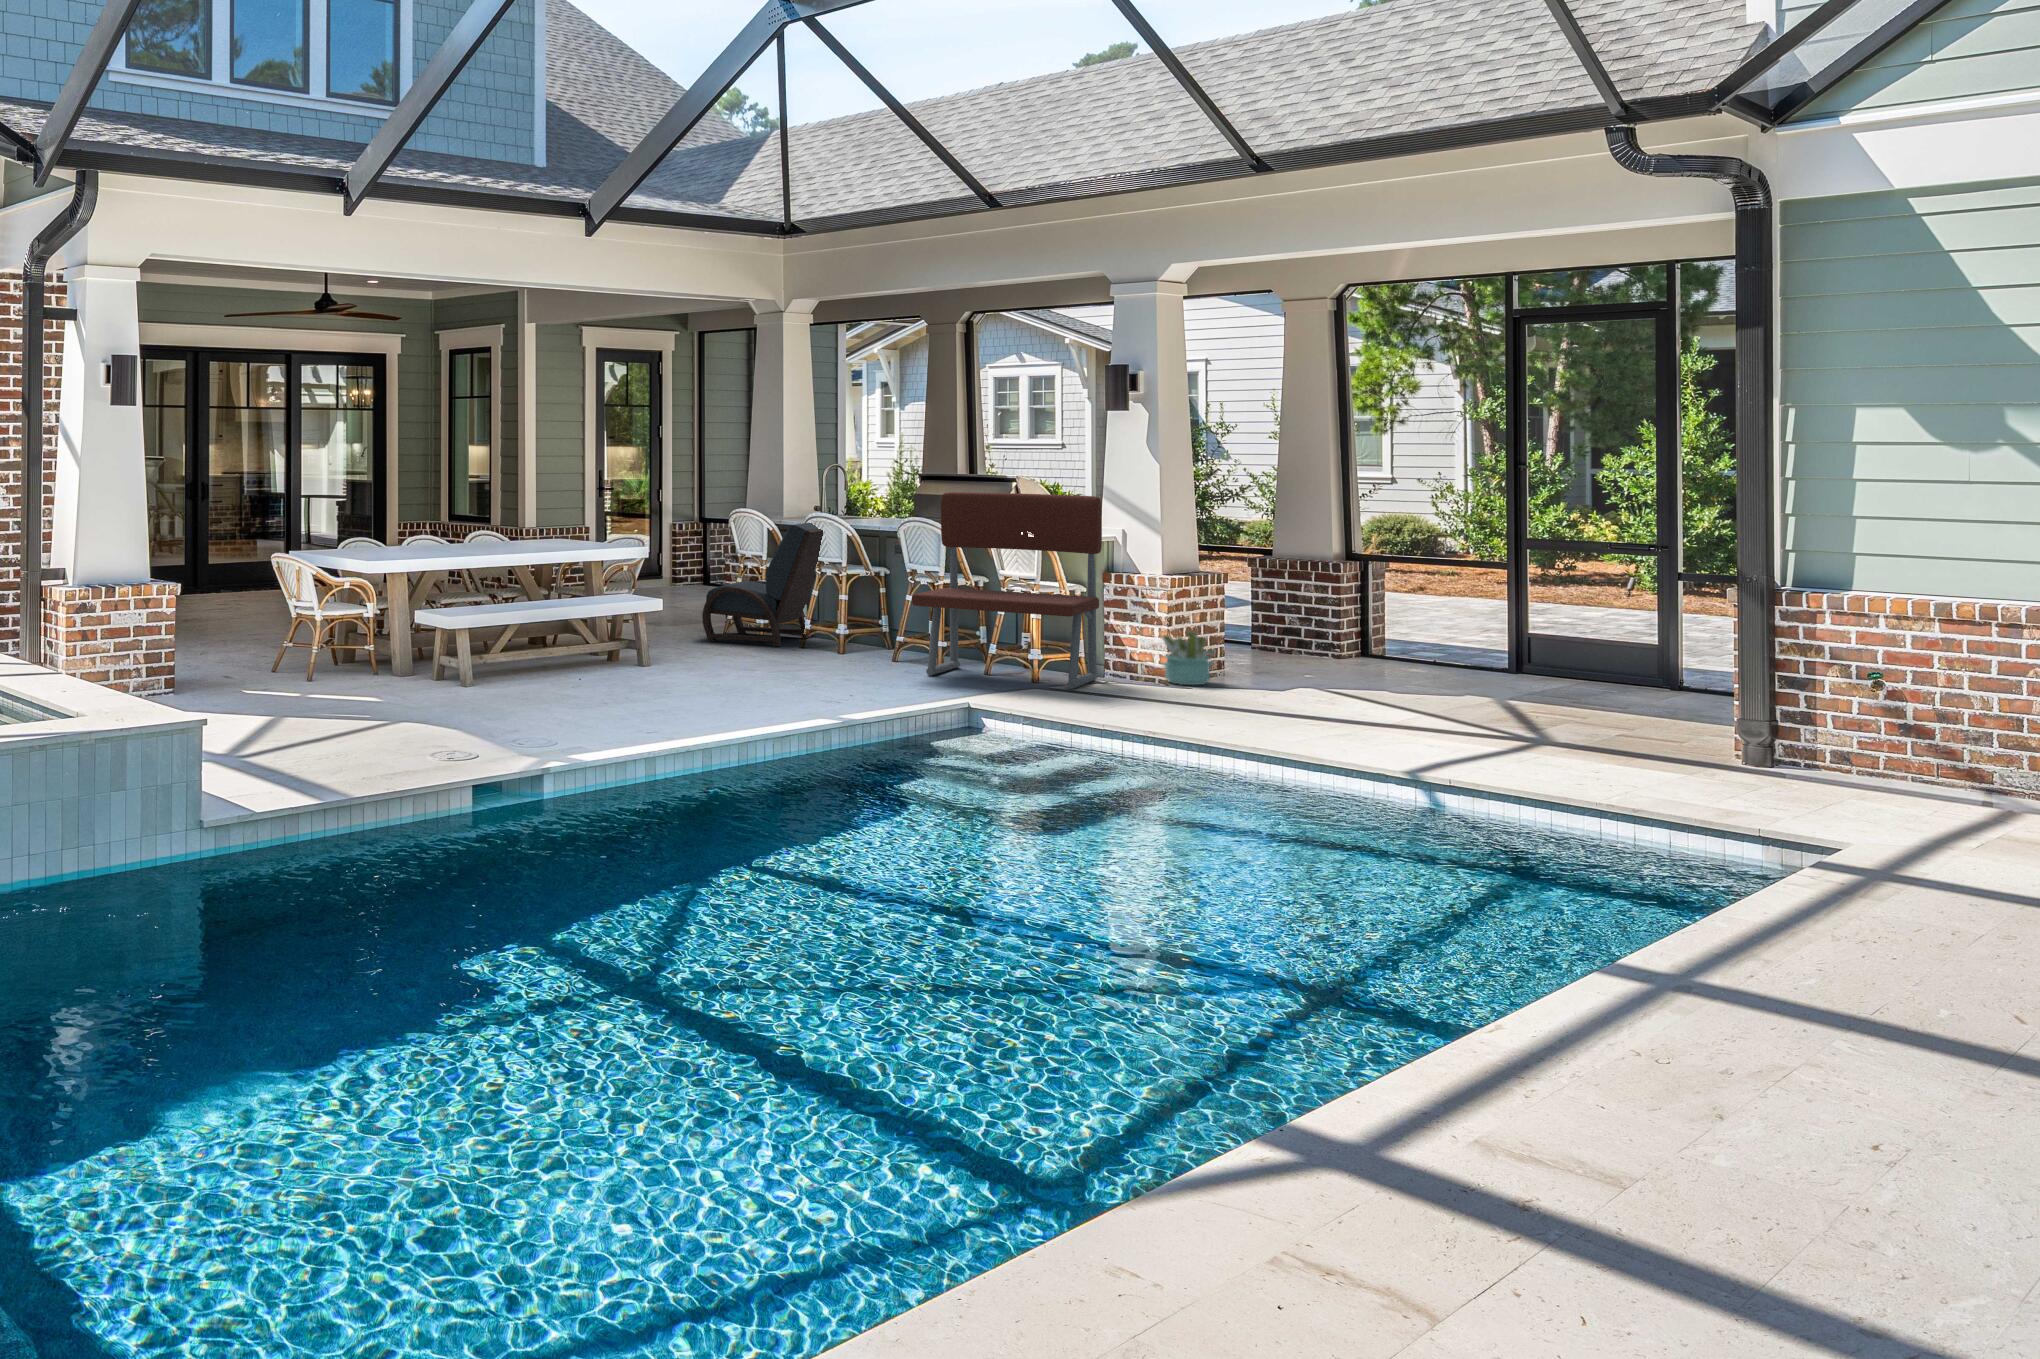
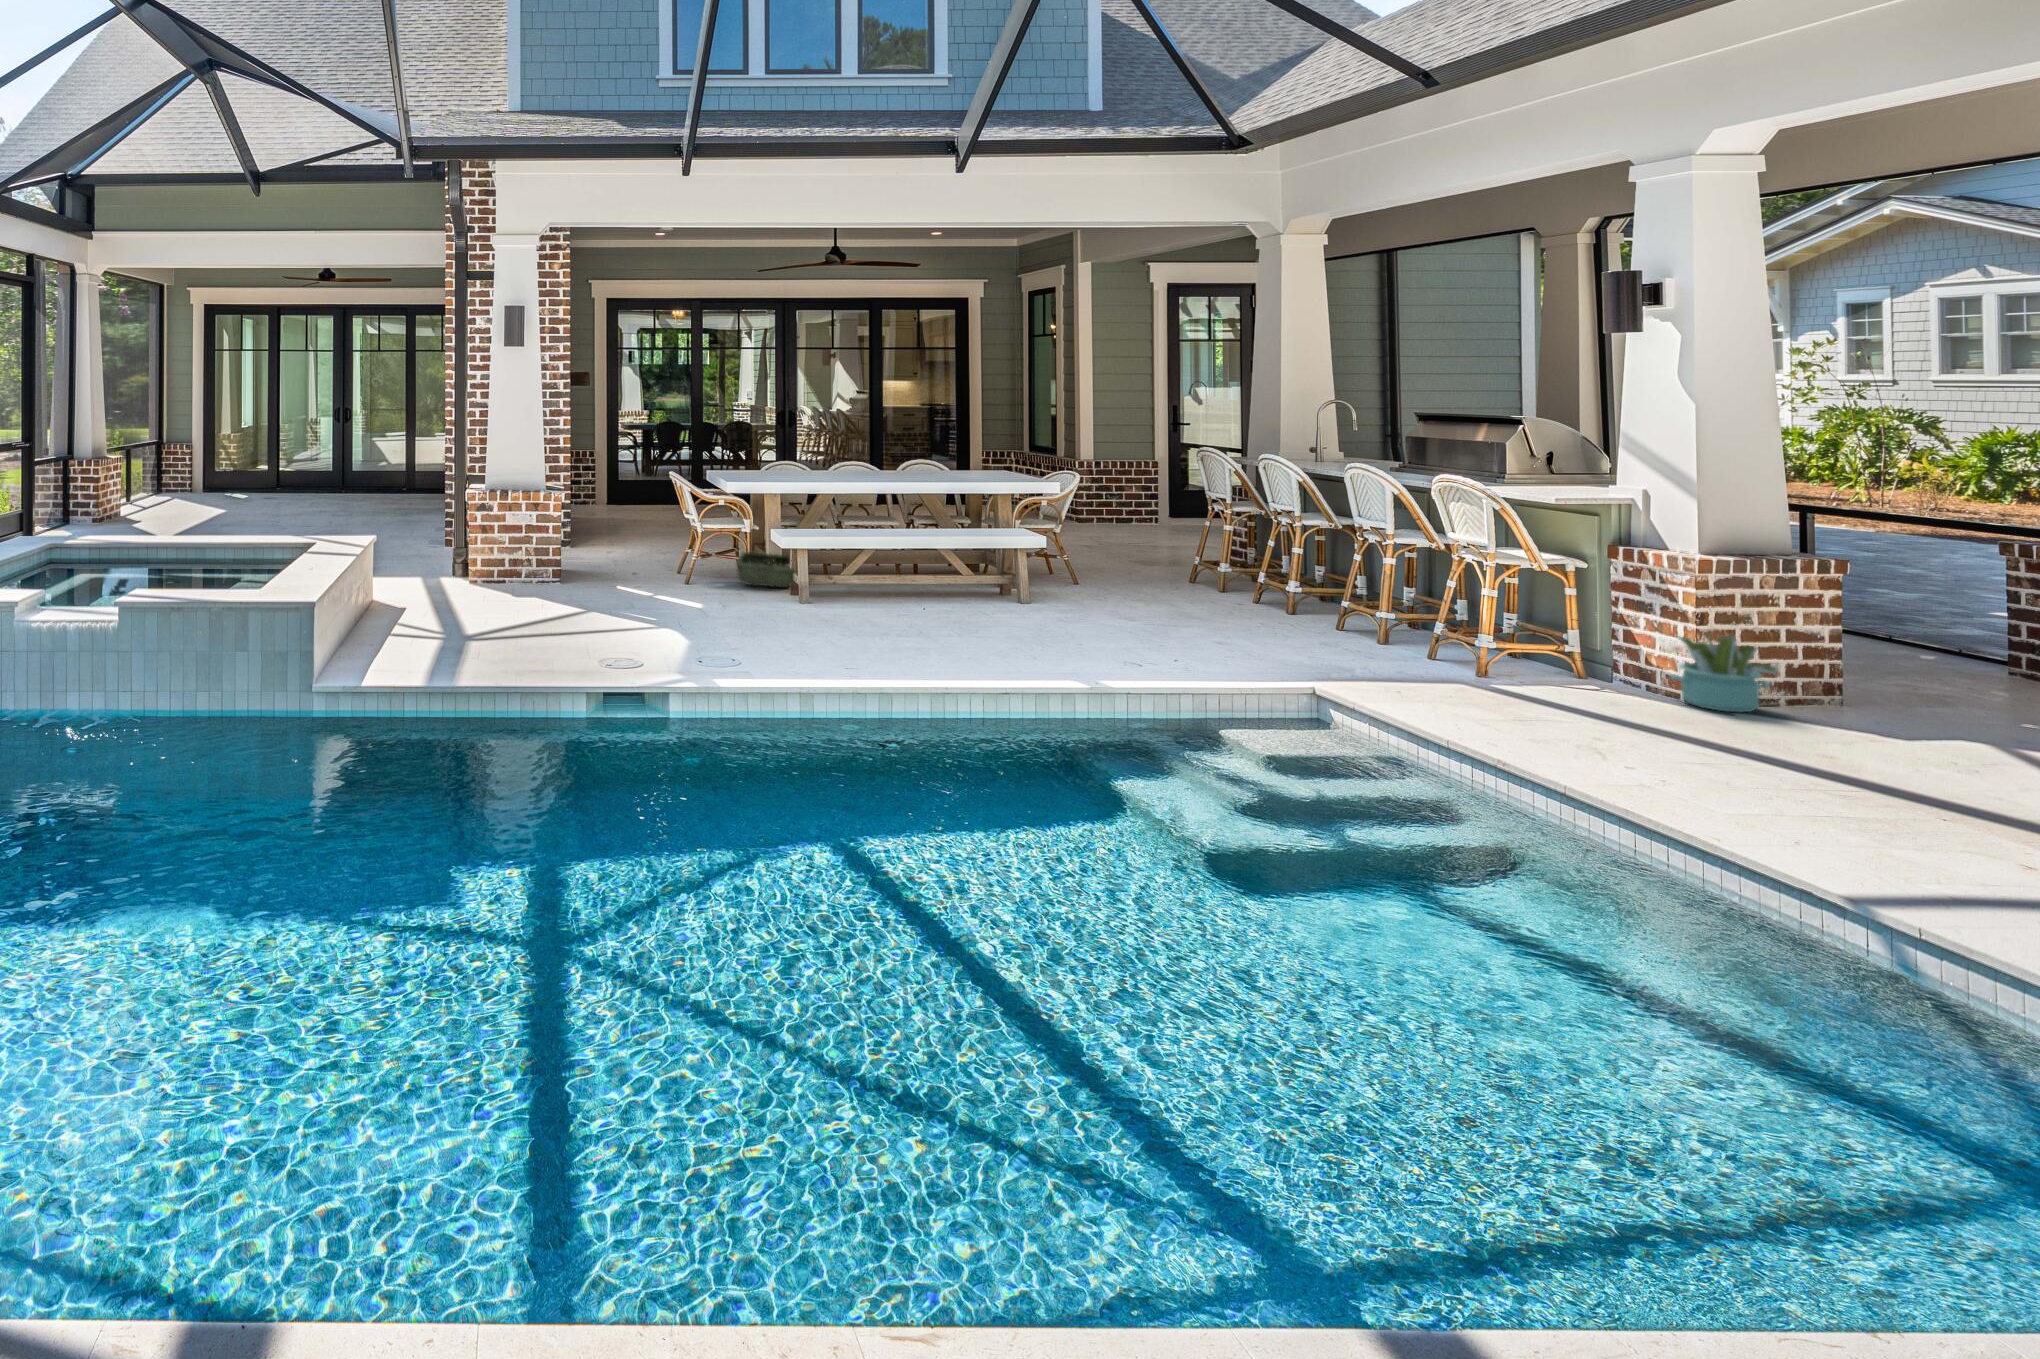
bench: present [912,492,1102,689] -> none [1294,436,1574,690]
lounge chair: present [702,523,823,646] -> none [1138,464,1297,594]
woven basket: none [368,640,444,678] -> present [737,552,795,587]

